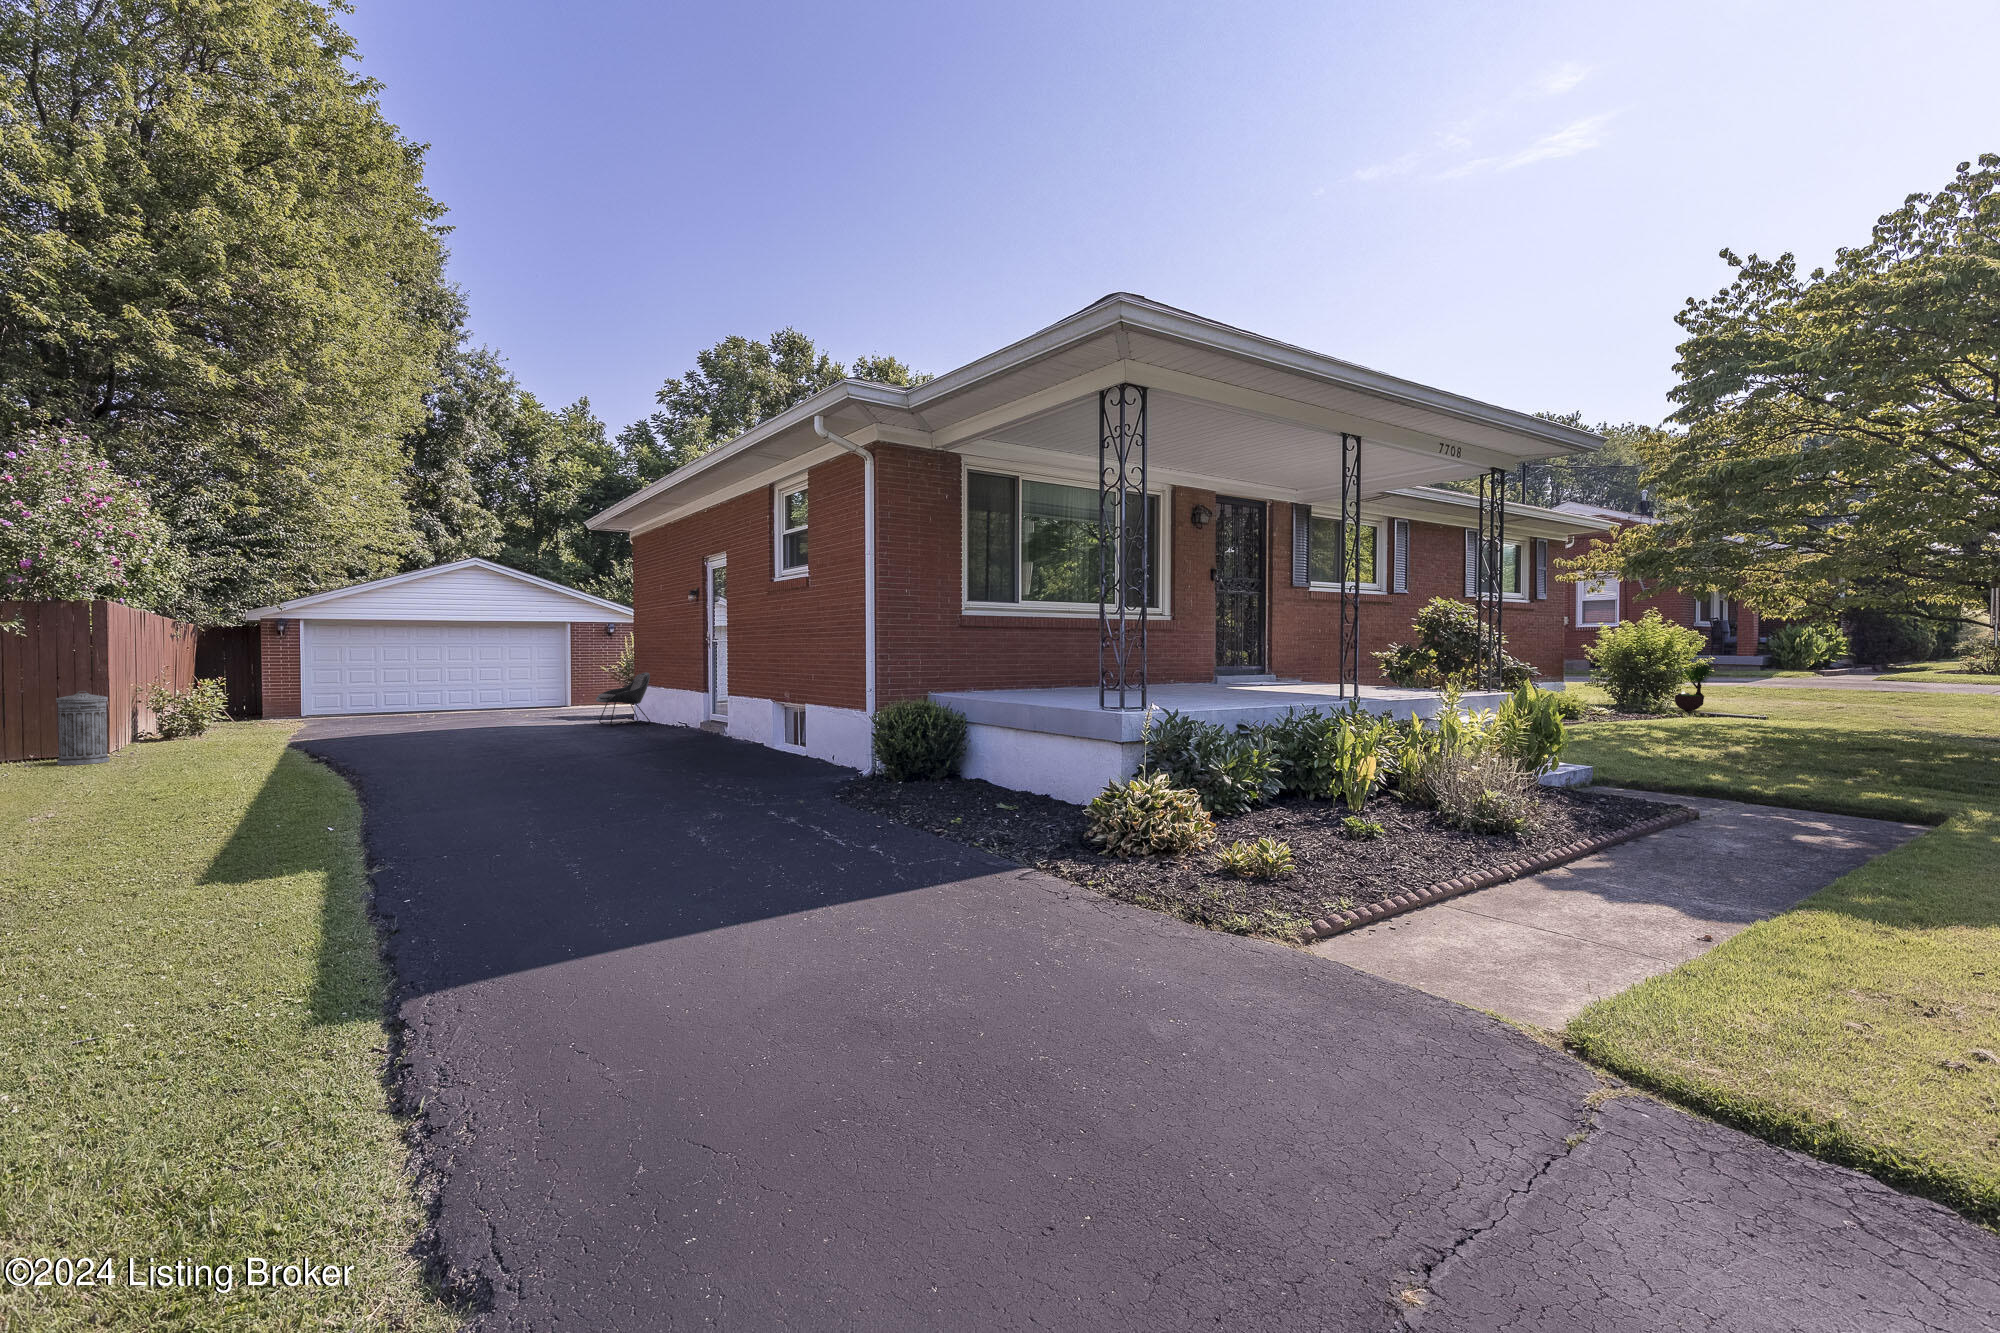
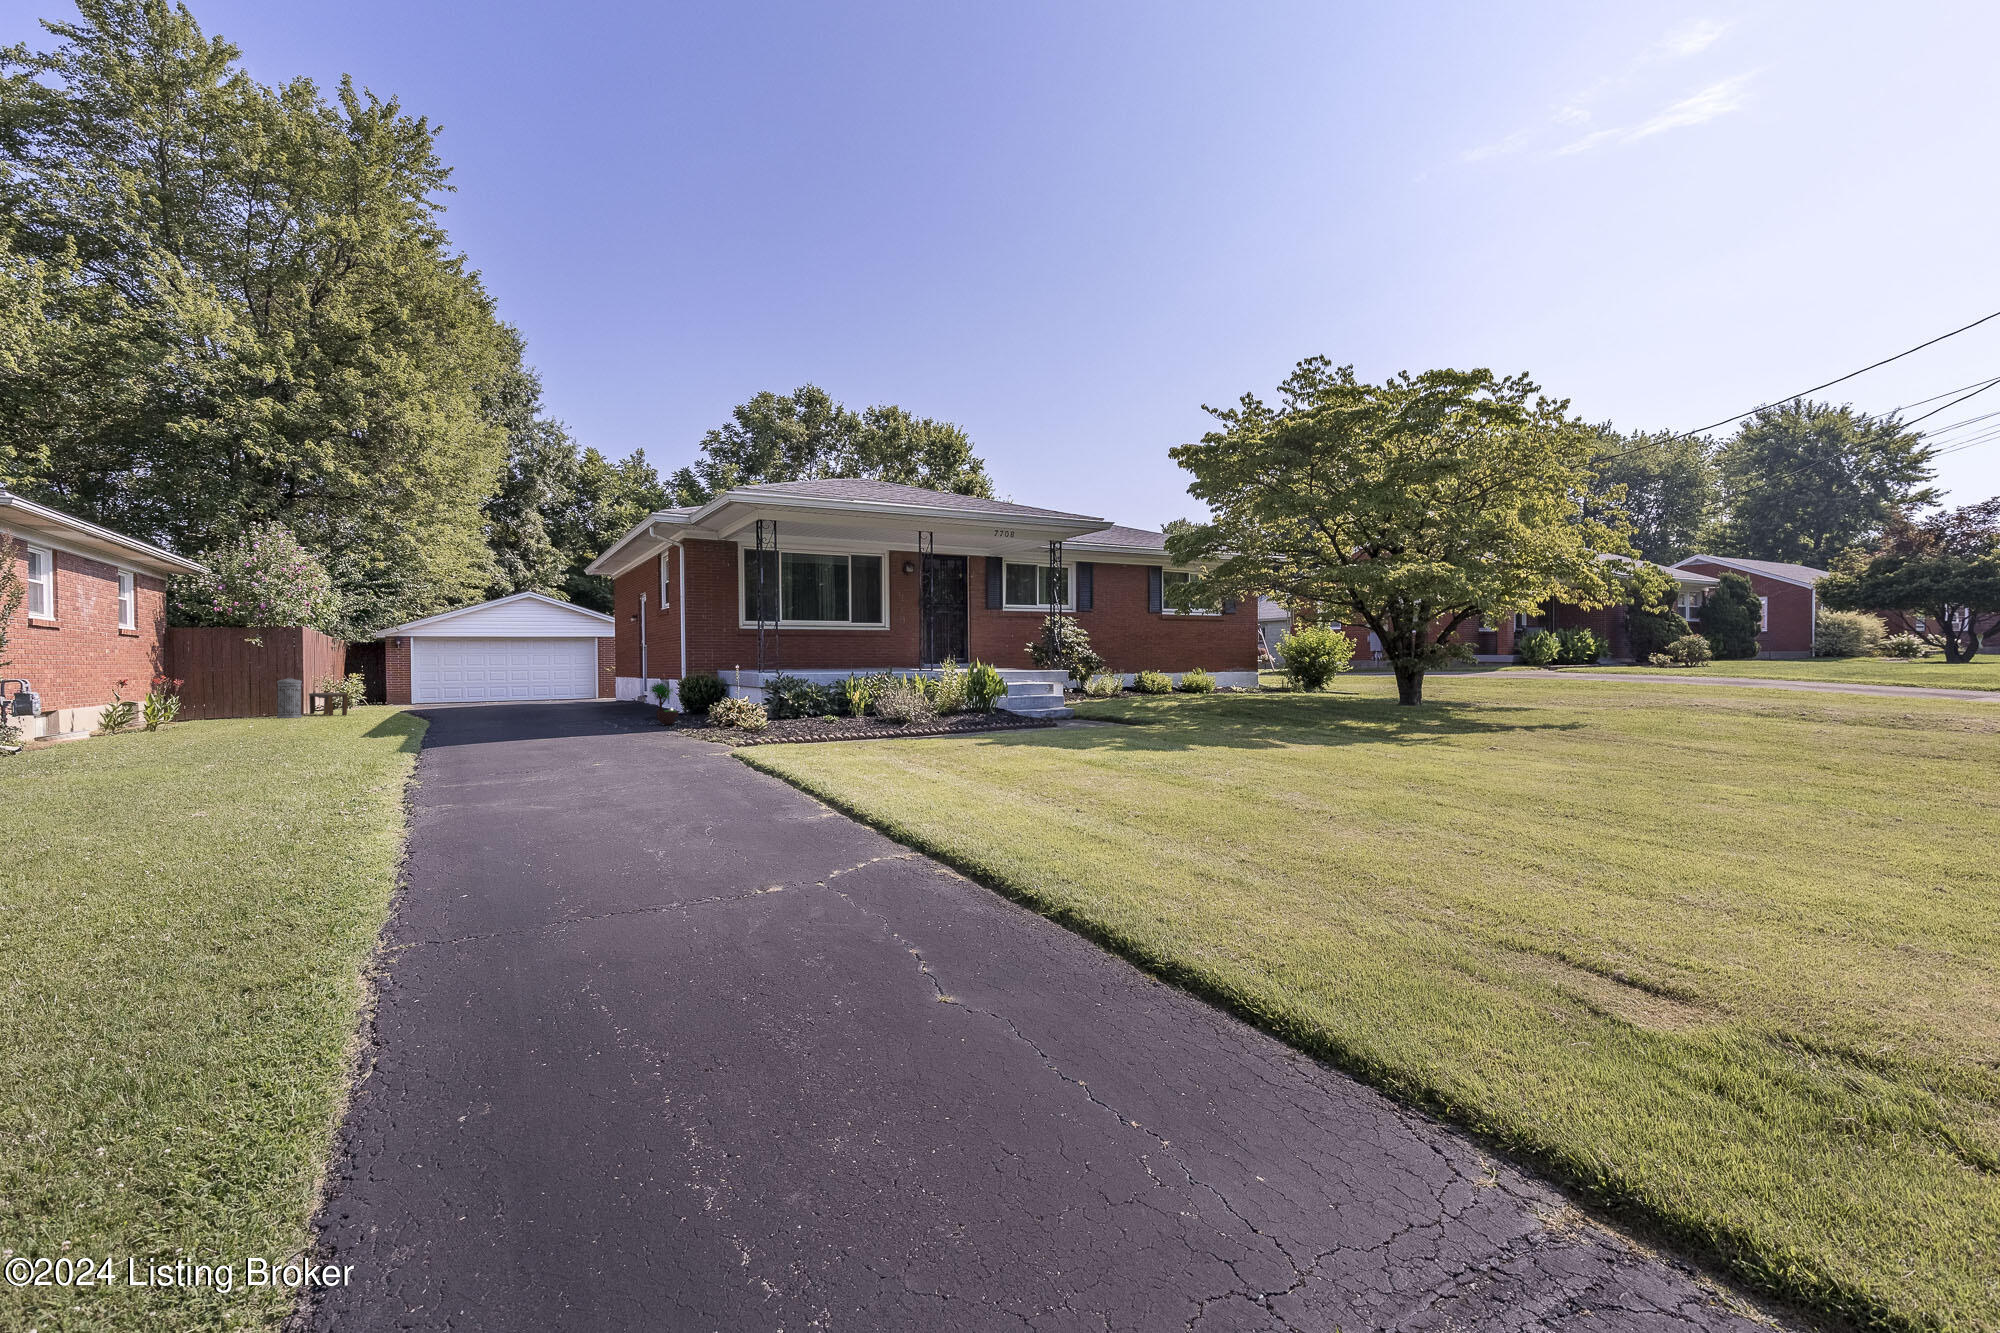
potted tree: present [1675,663,1714,711] -> present [650,682,678,725]
lounge chair: present [596,673,650,727] -> none [589,673,624,709]
bench: none [126,712,200,755] -> present [309,693,348,716]

